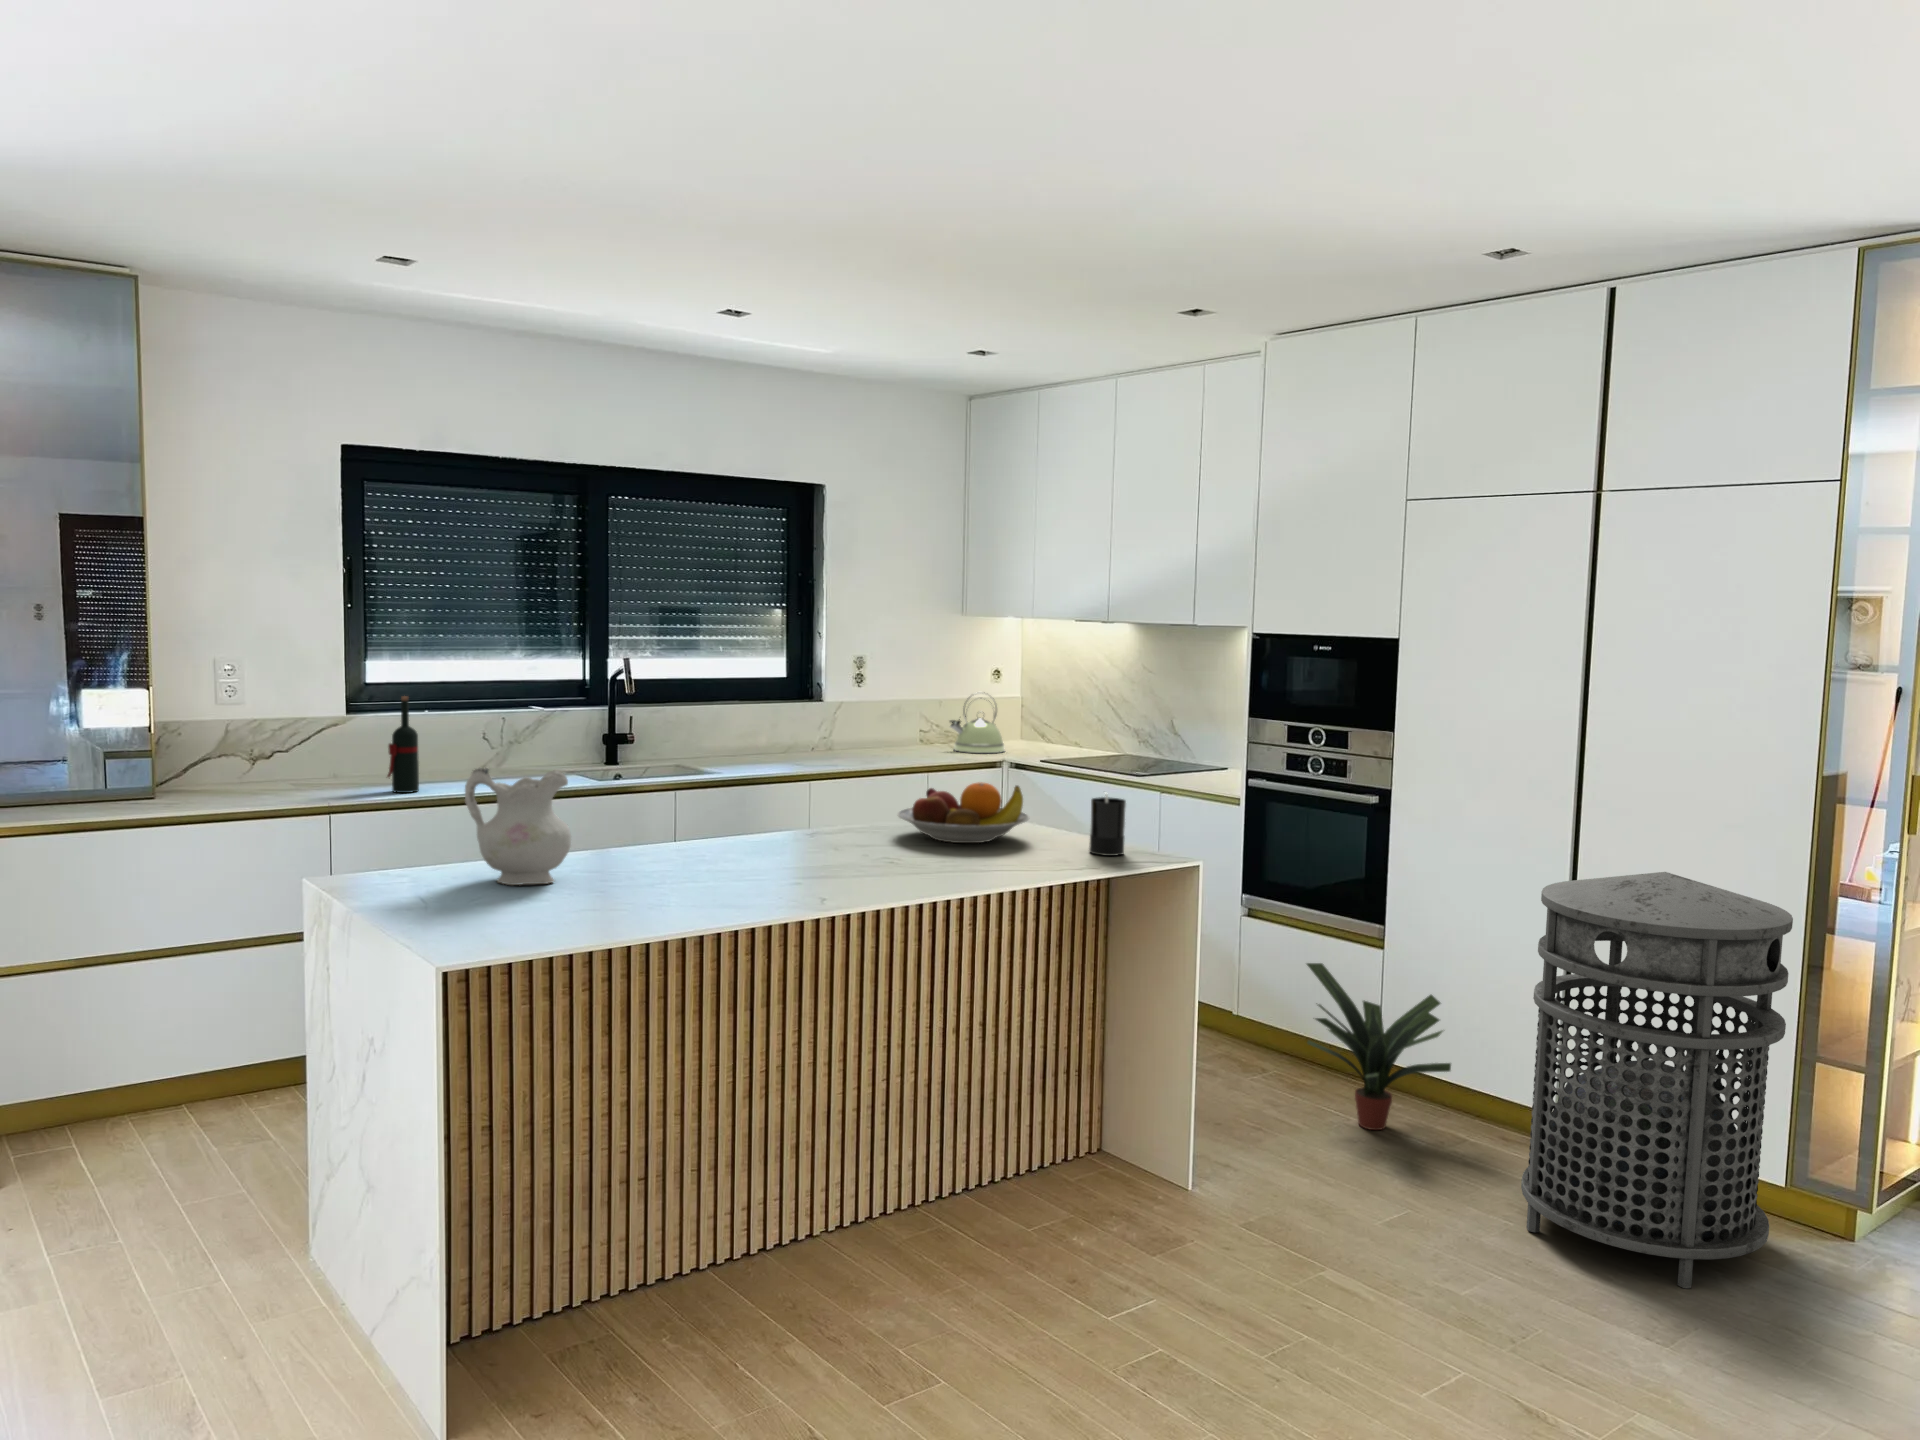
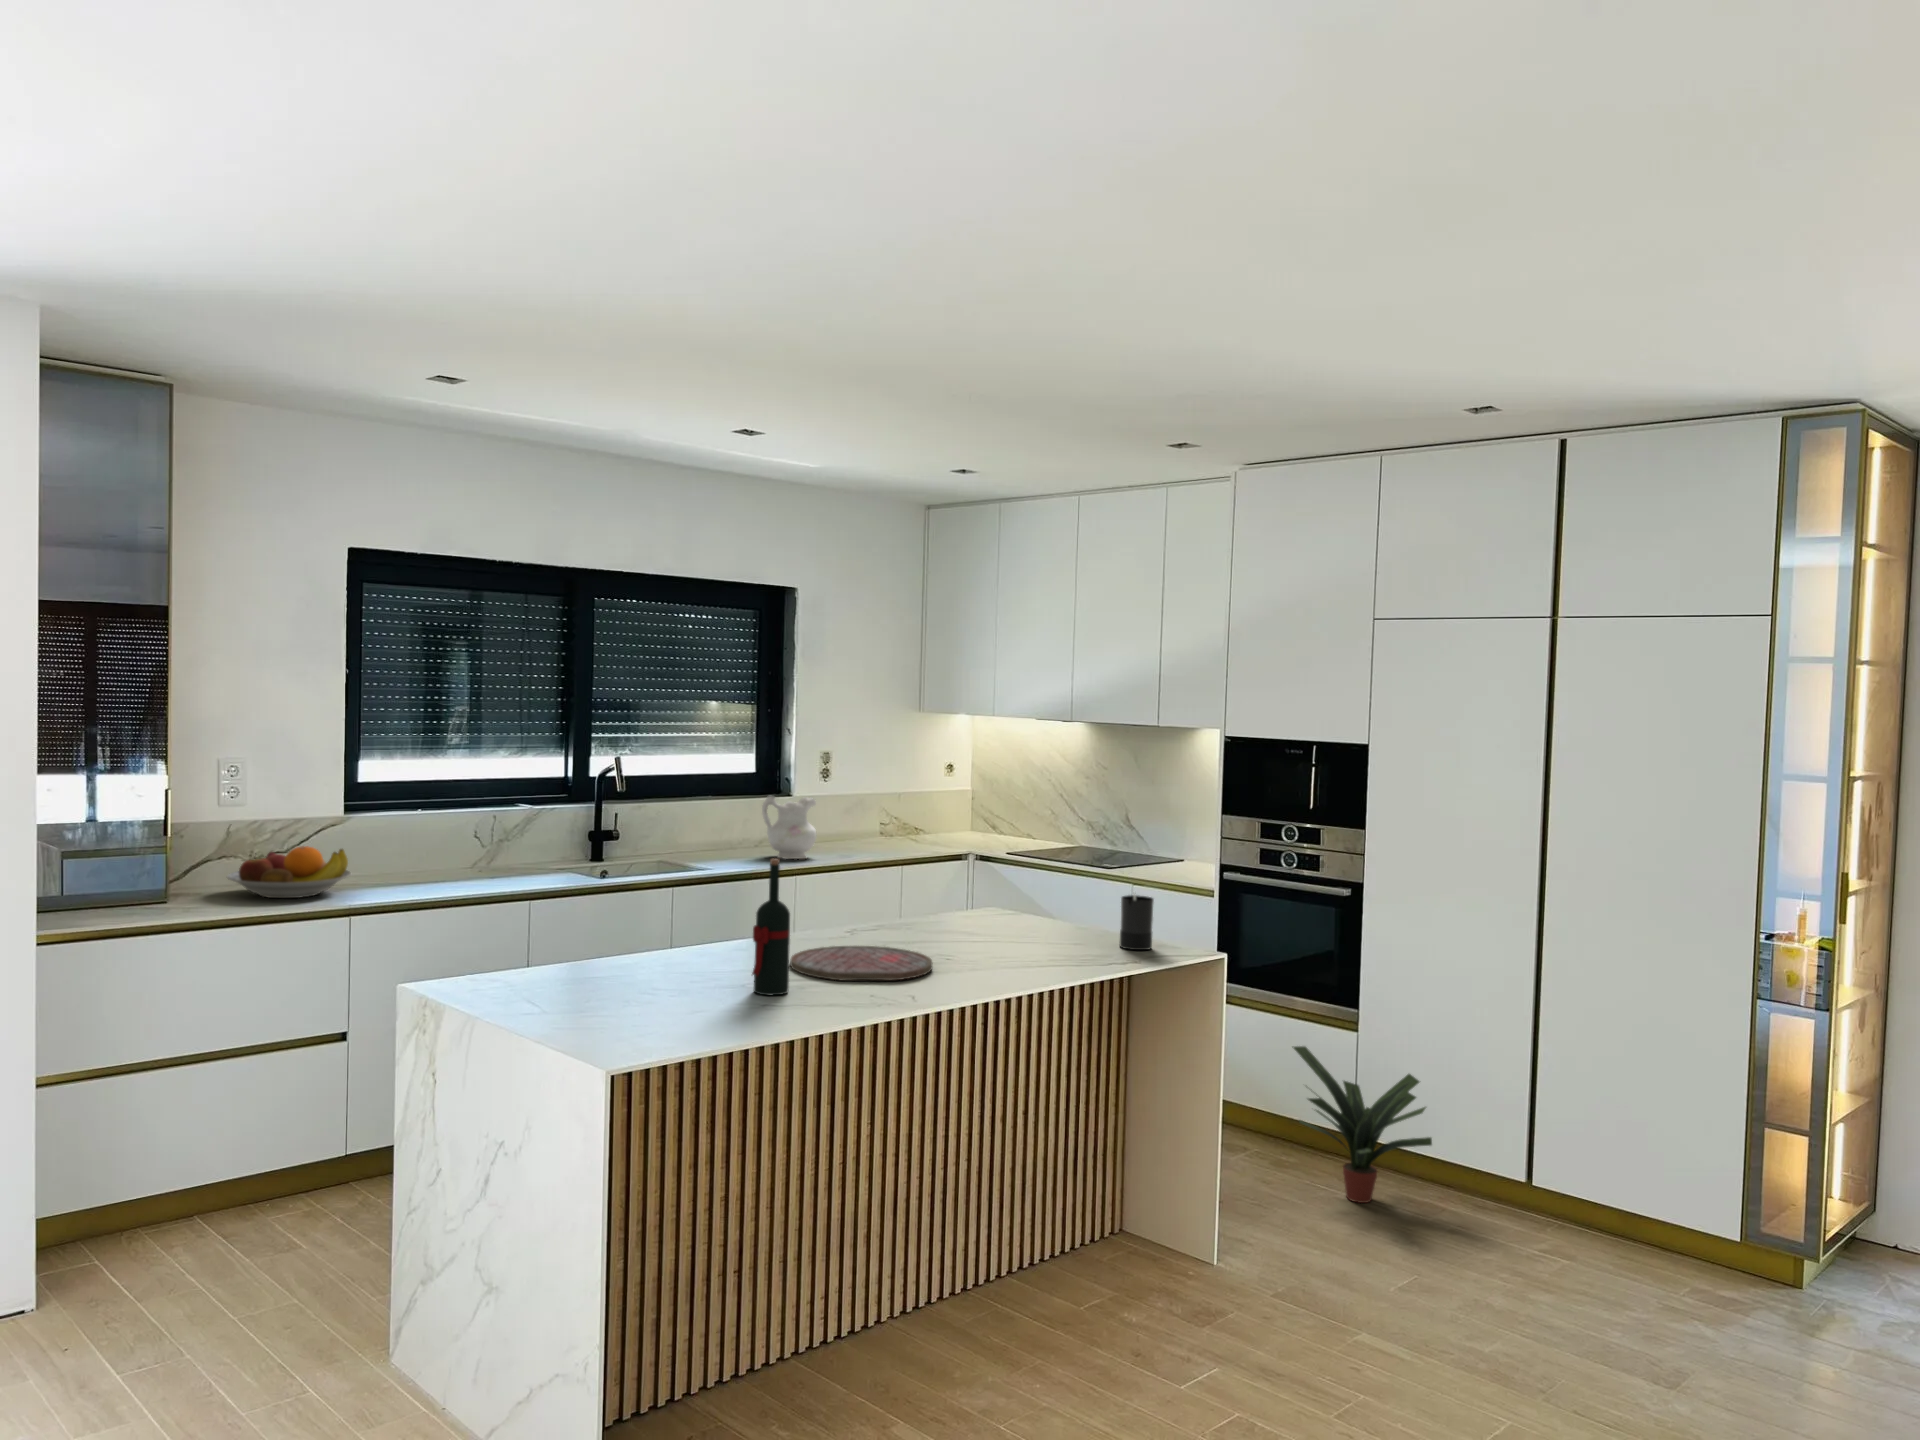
wine bottle: present [387,696,419,793] -> present [752,858,790,995]
kettle: present [950,696,1004,753] -> none [913,787,966,847]
ceramic pitcher: present [465,768,571,885] -> present [762,796,816,859]
fruit bowl: present [898,782,1029,843] -> present [227,846,351,898]
cutting board: none [717,846,868,882] -> present [790,946,932,980]
trash can: present [1521,872,1793,1288] -> none [1514,959,1750,1337]

